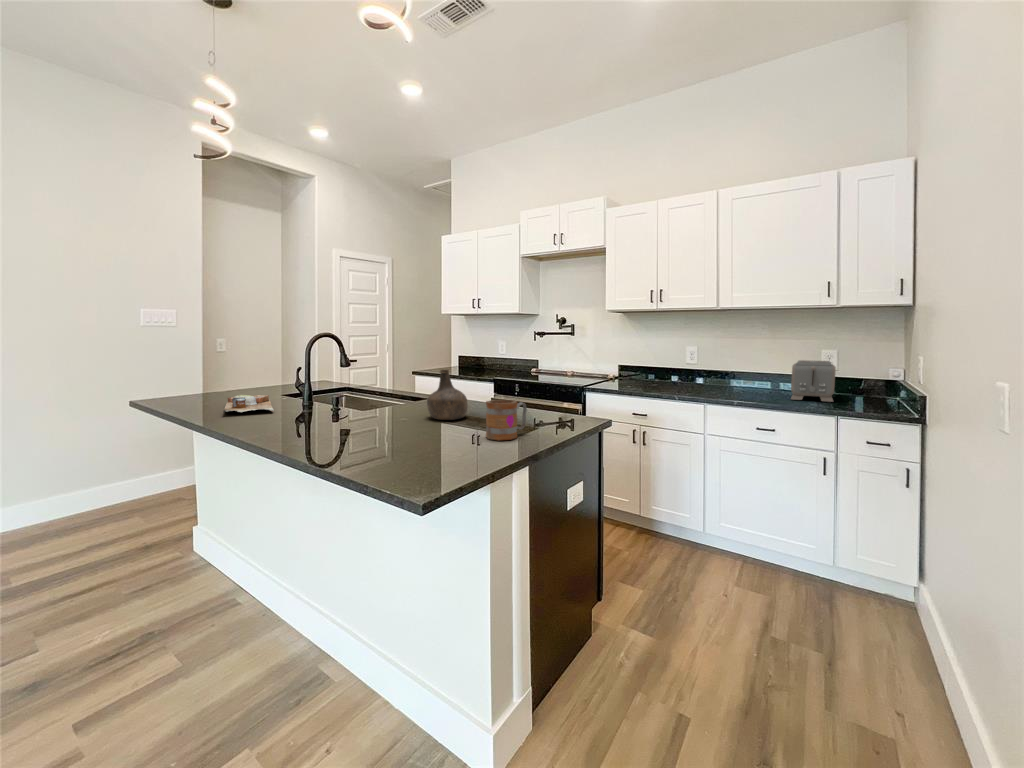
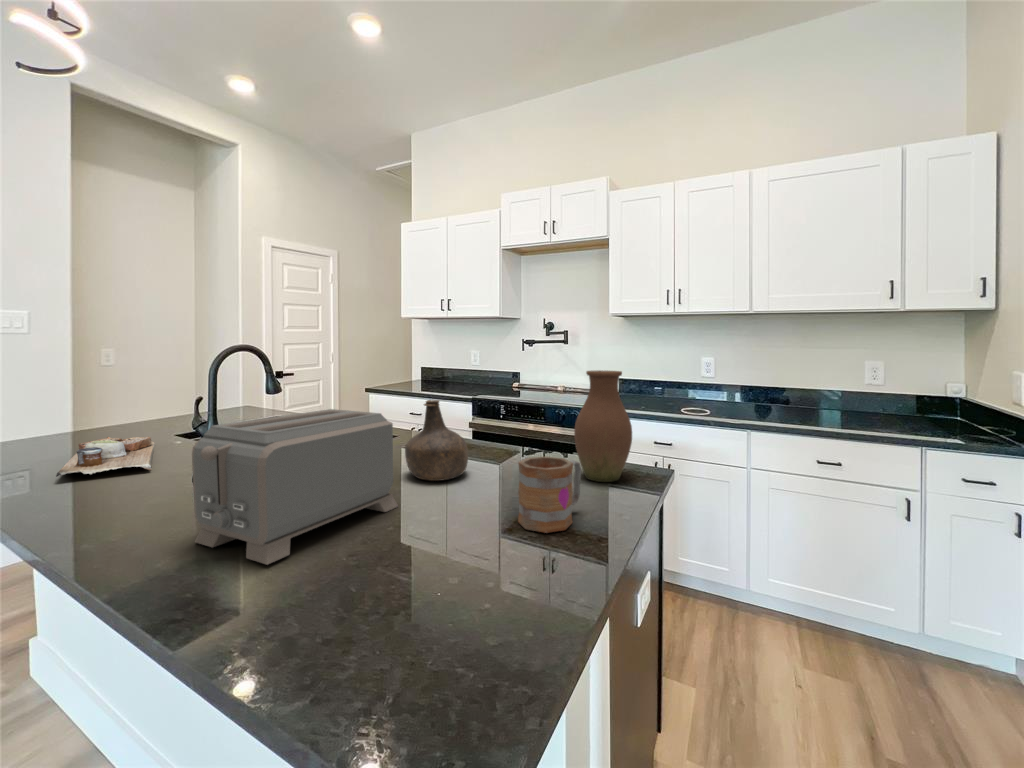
vase: none [536,350,574,423] -> present [574,370,632,482]
toaster: present [791,360,836,402] -> present [192,409,398,565]

